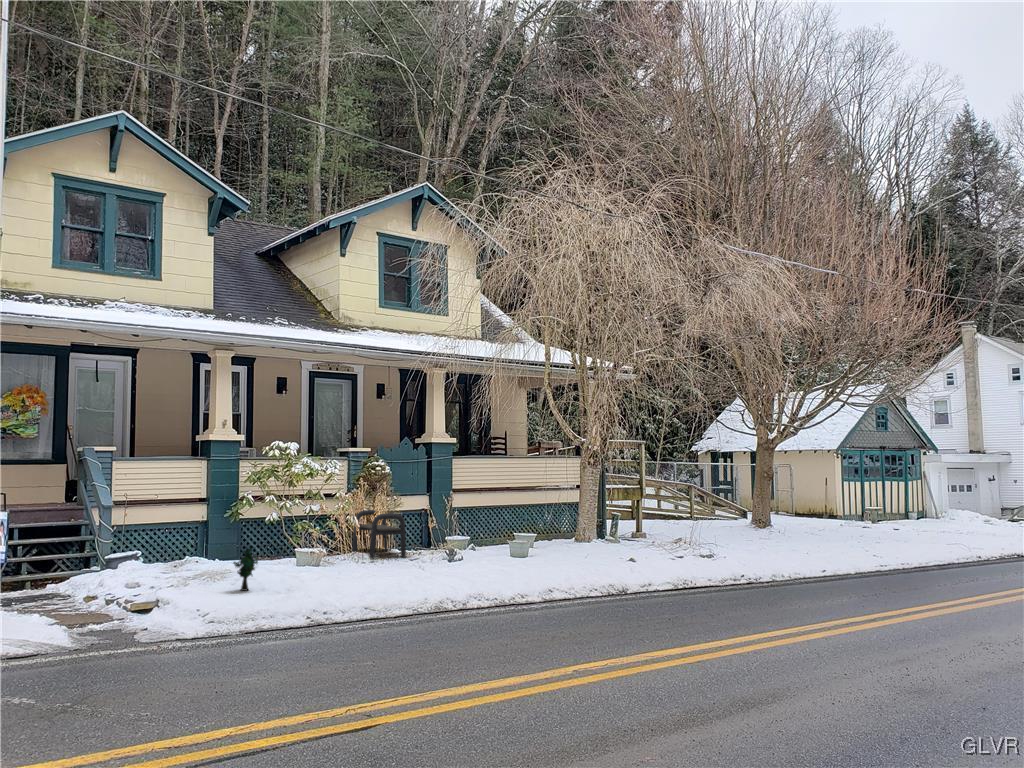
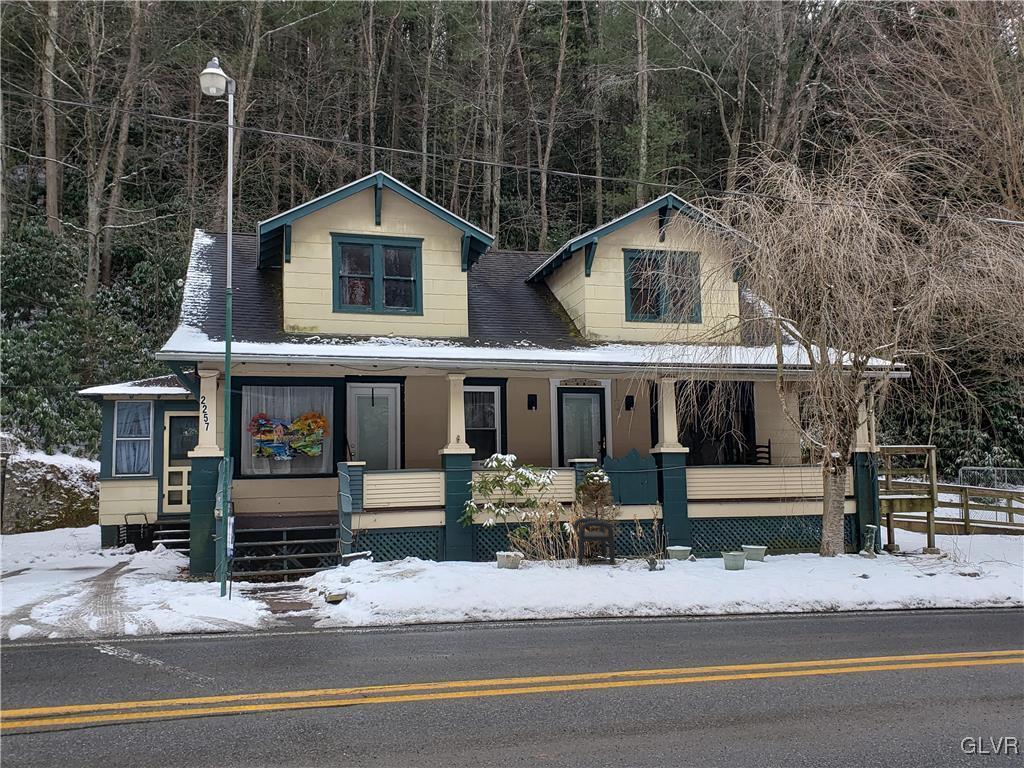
decorative plant: present [234,546,258,591] -> none [419,547,442,588]

